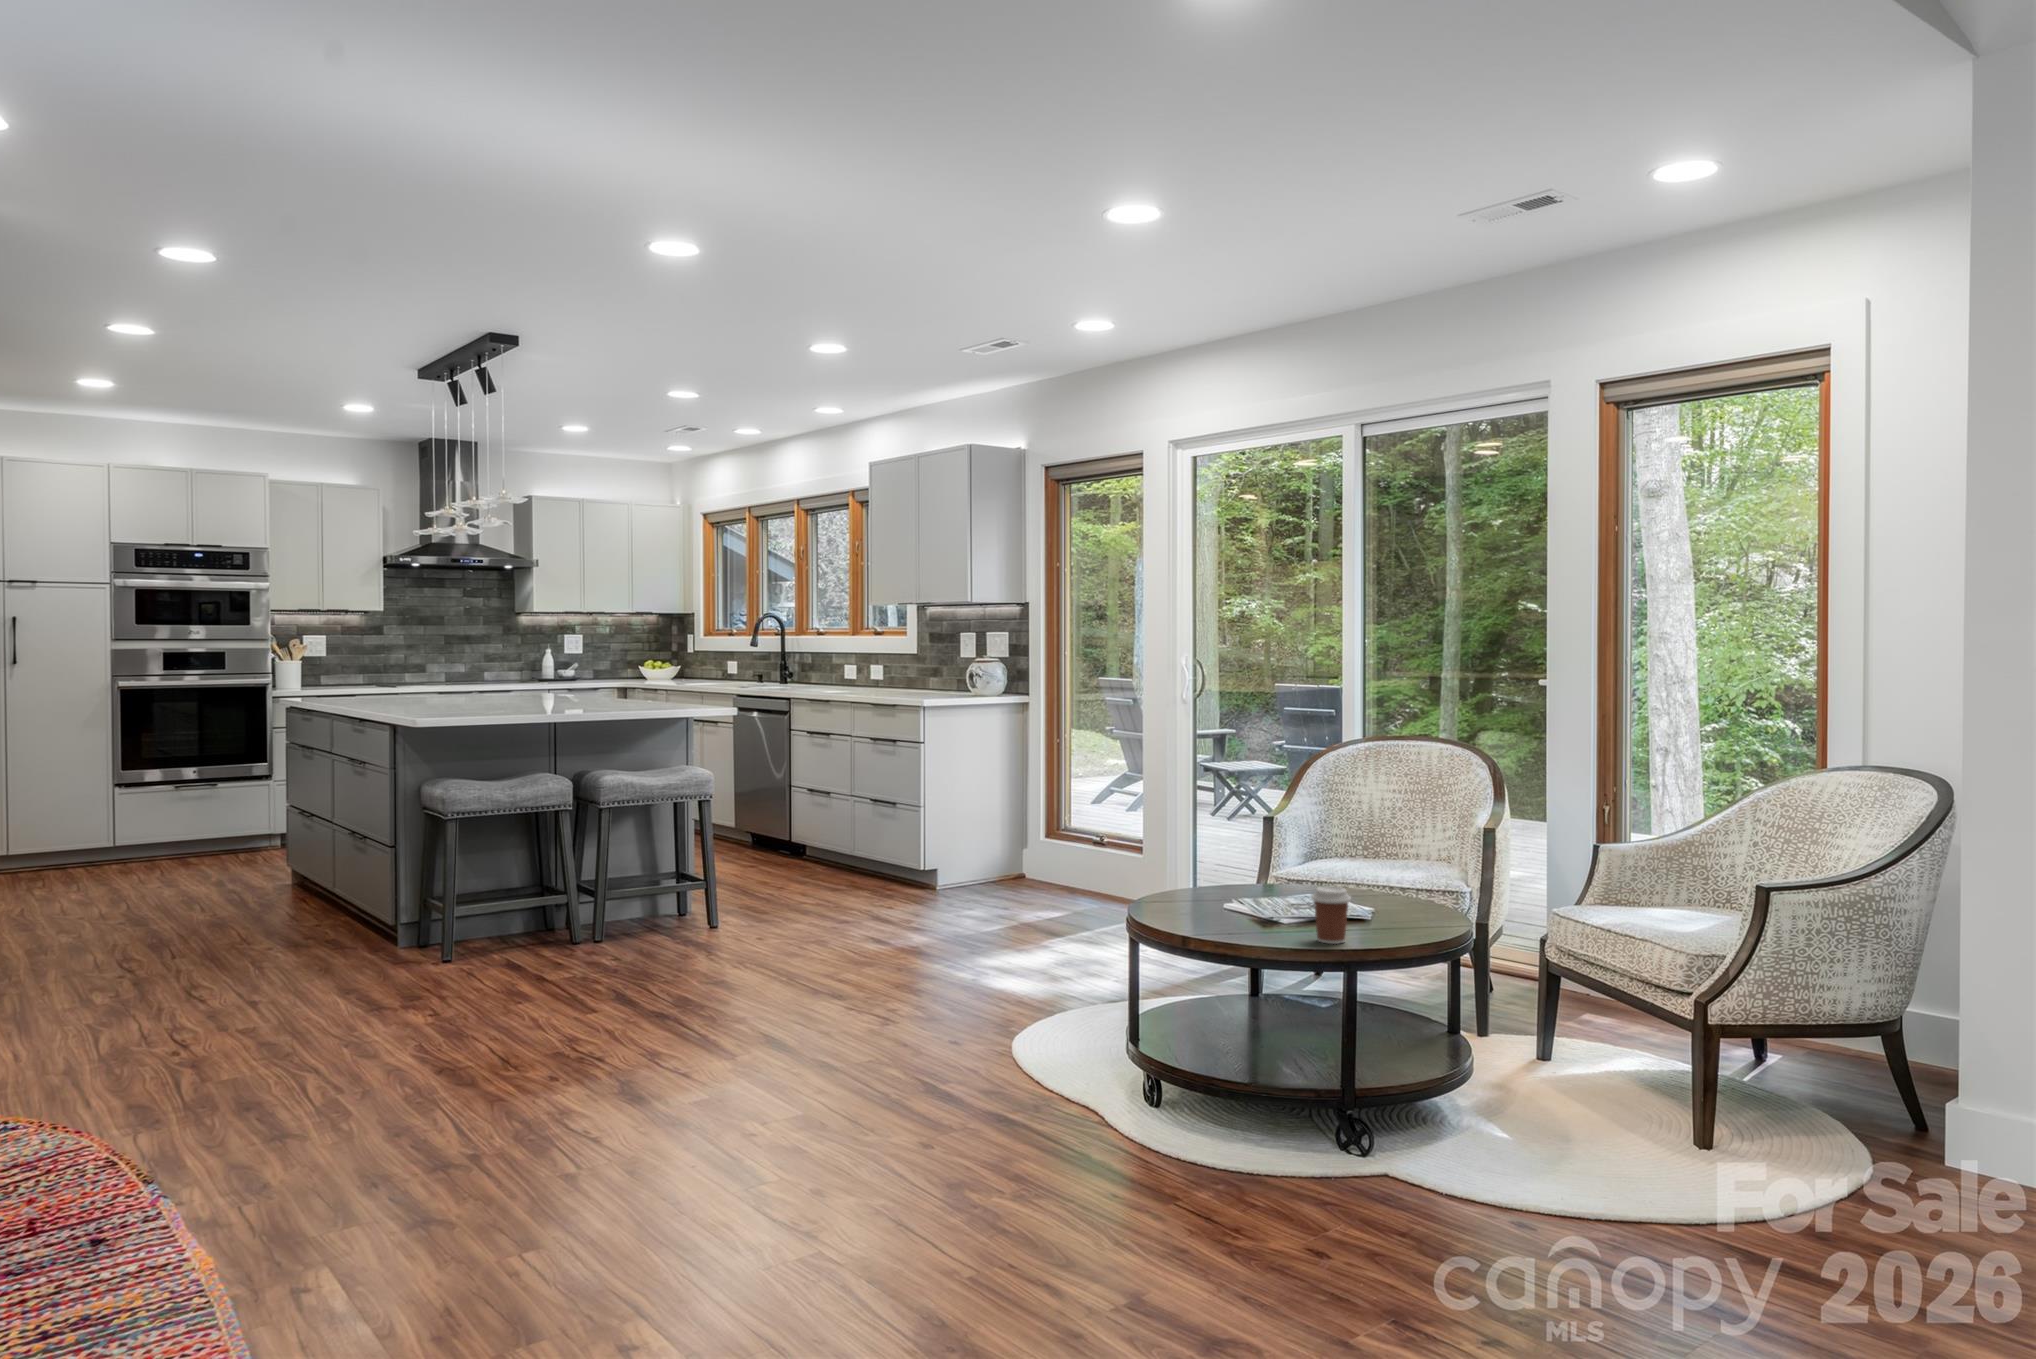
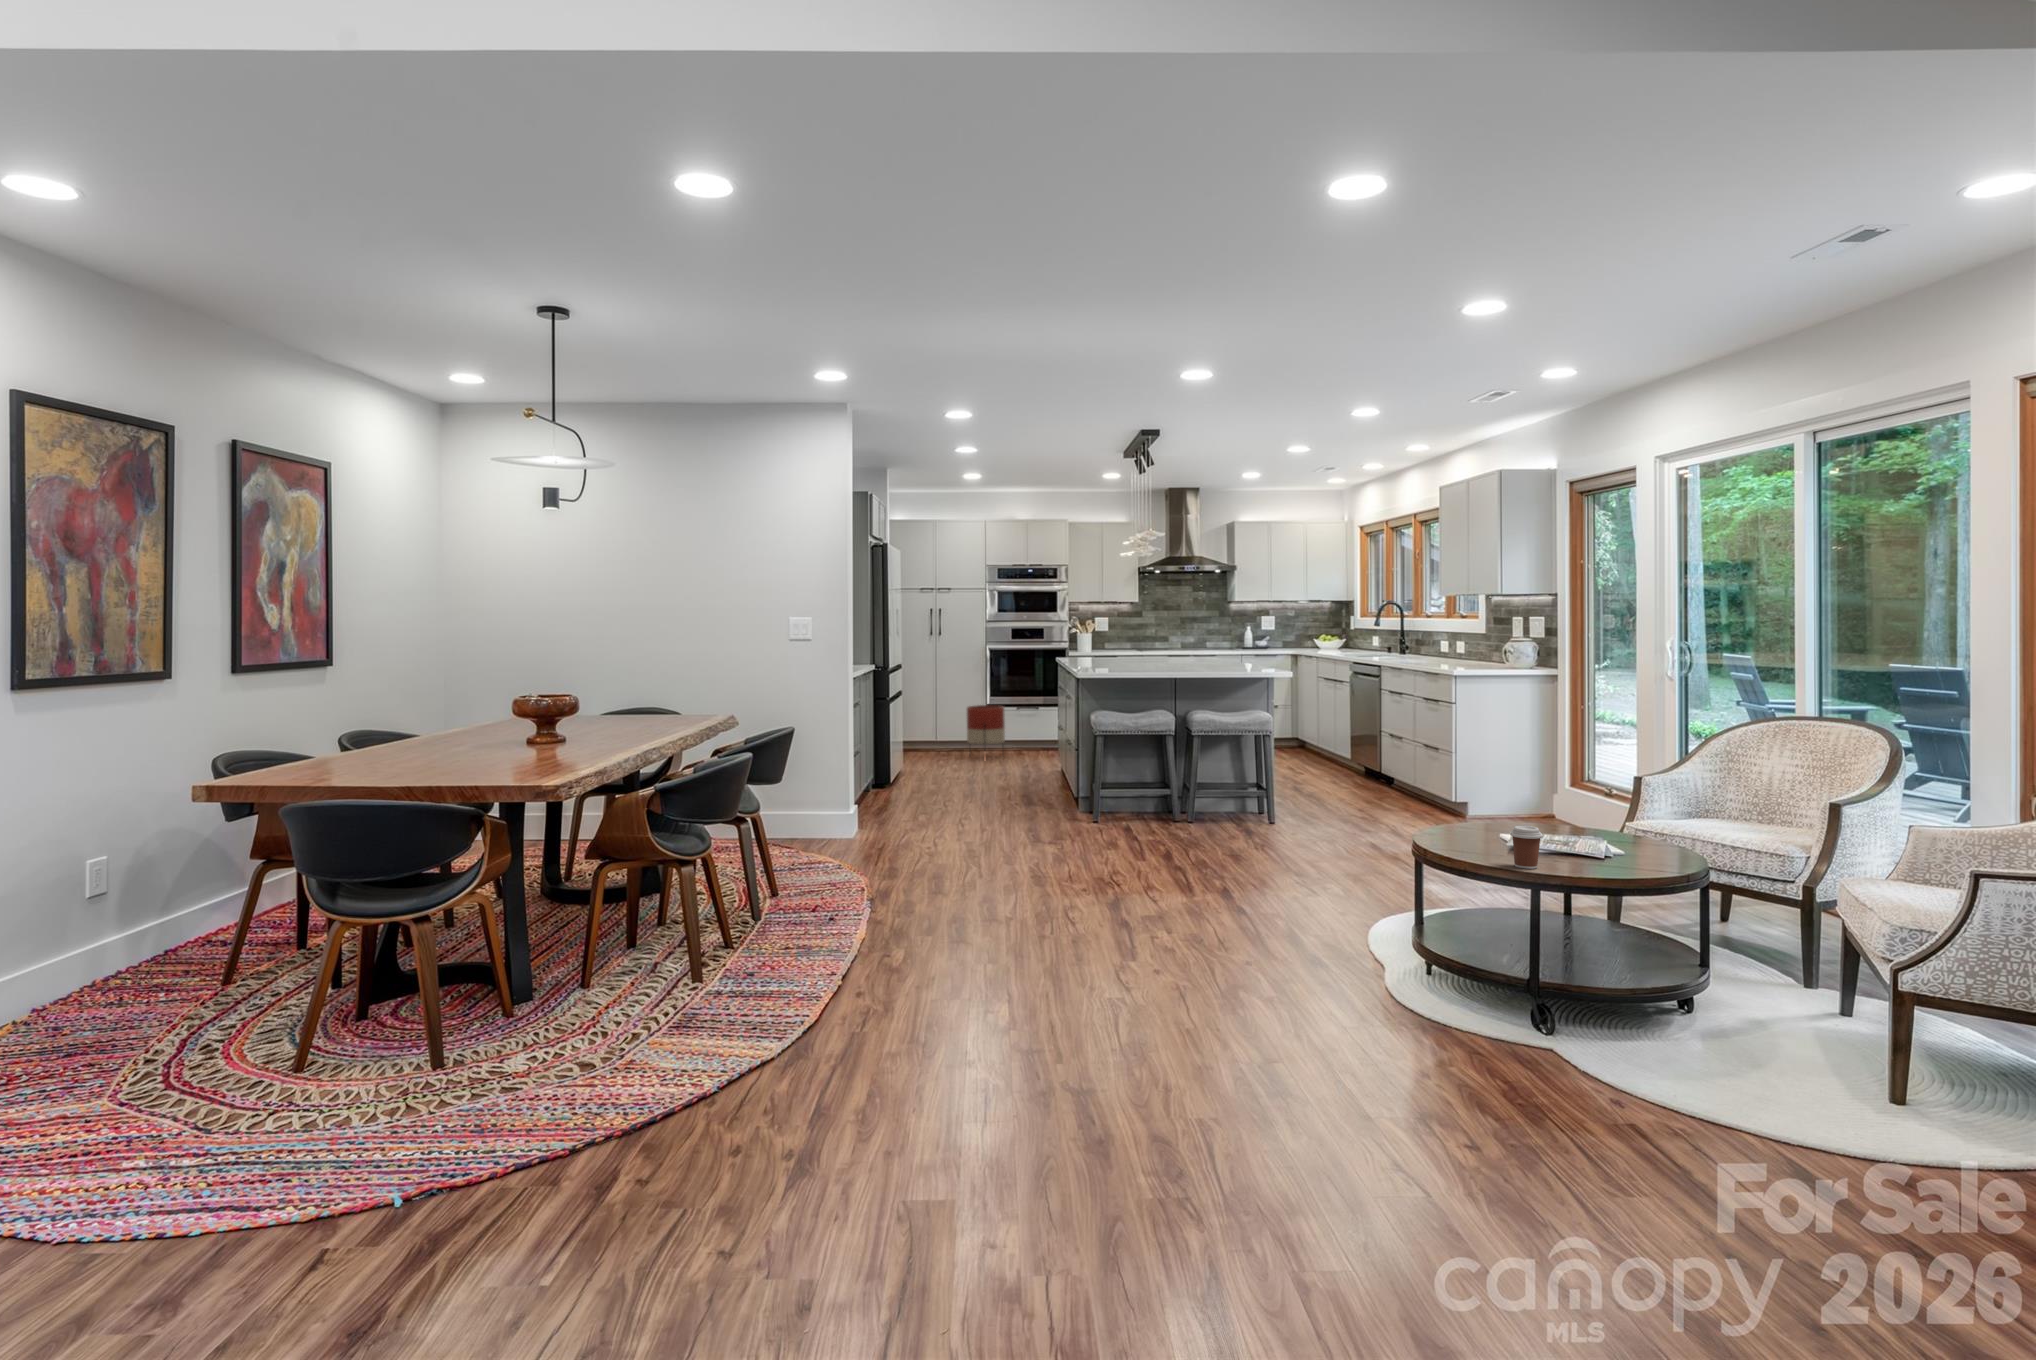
planter: none [69,780,150,878] -> present [967,705,1005,745]

